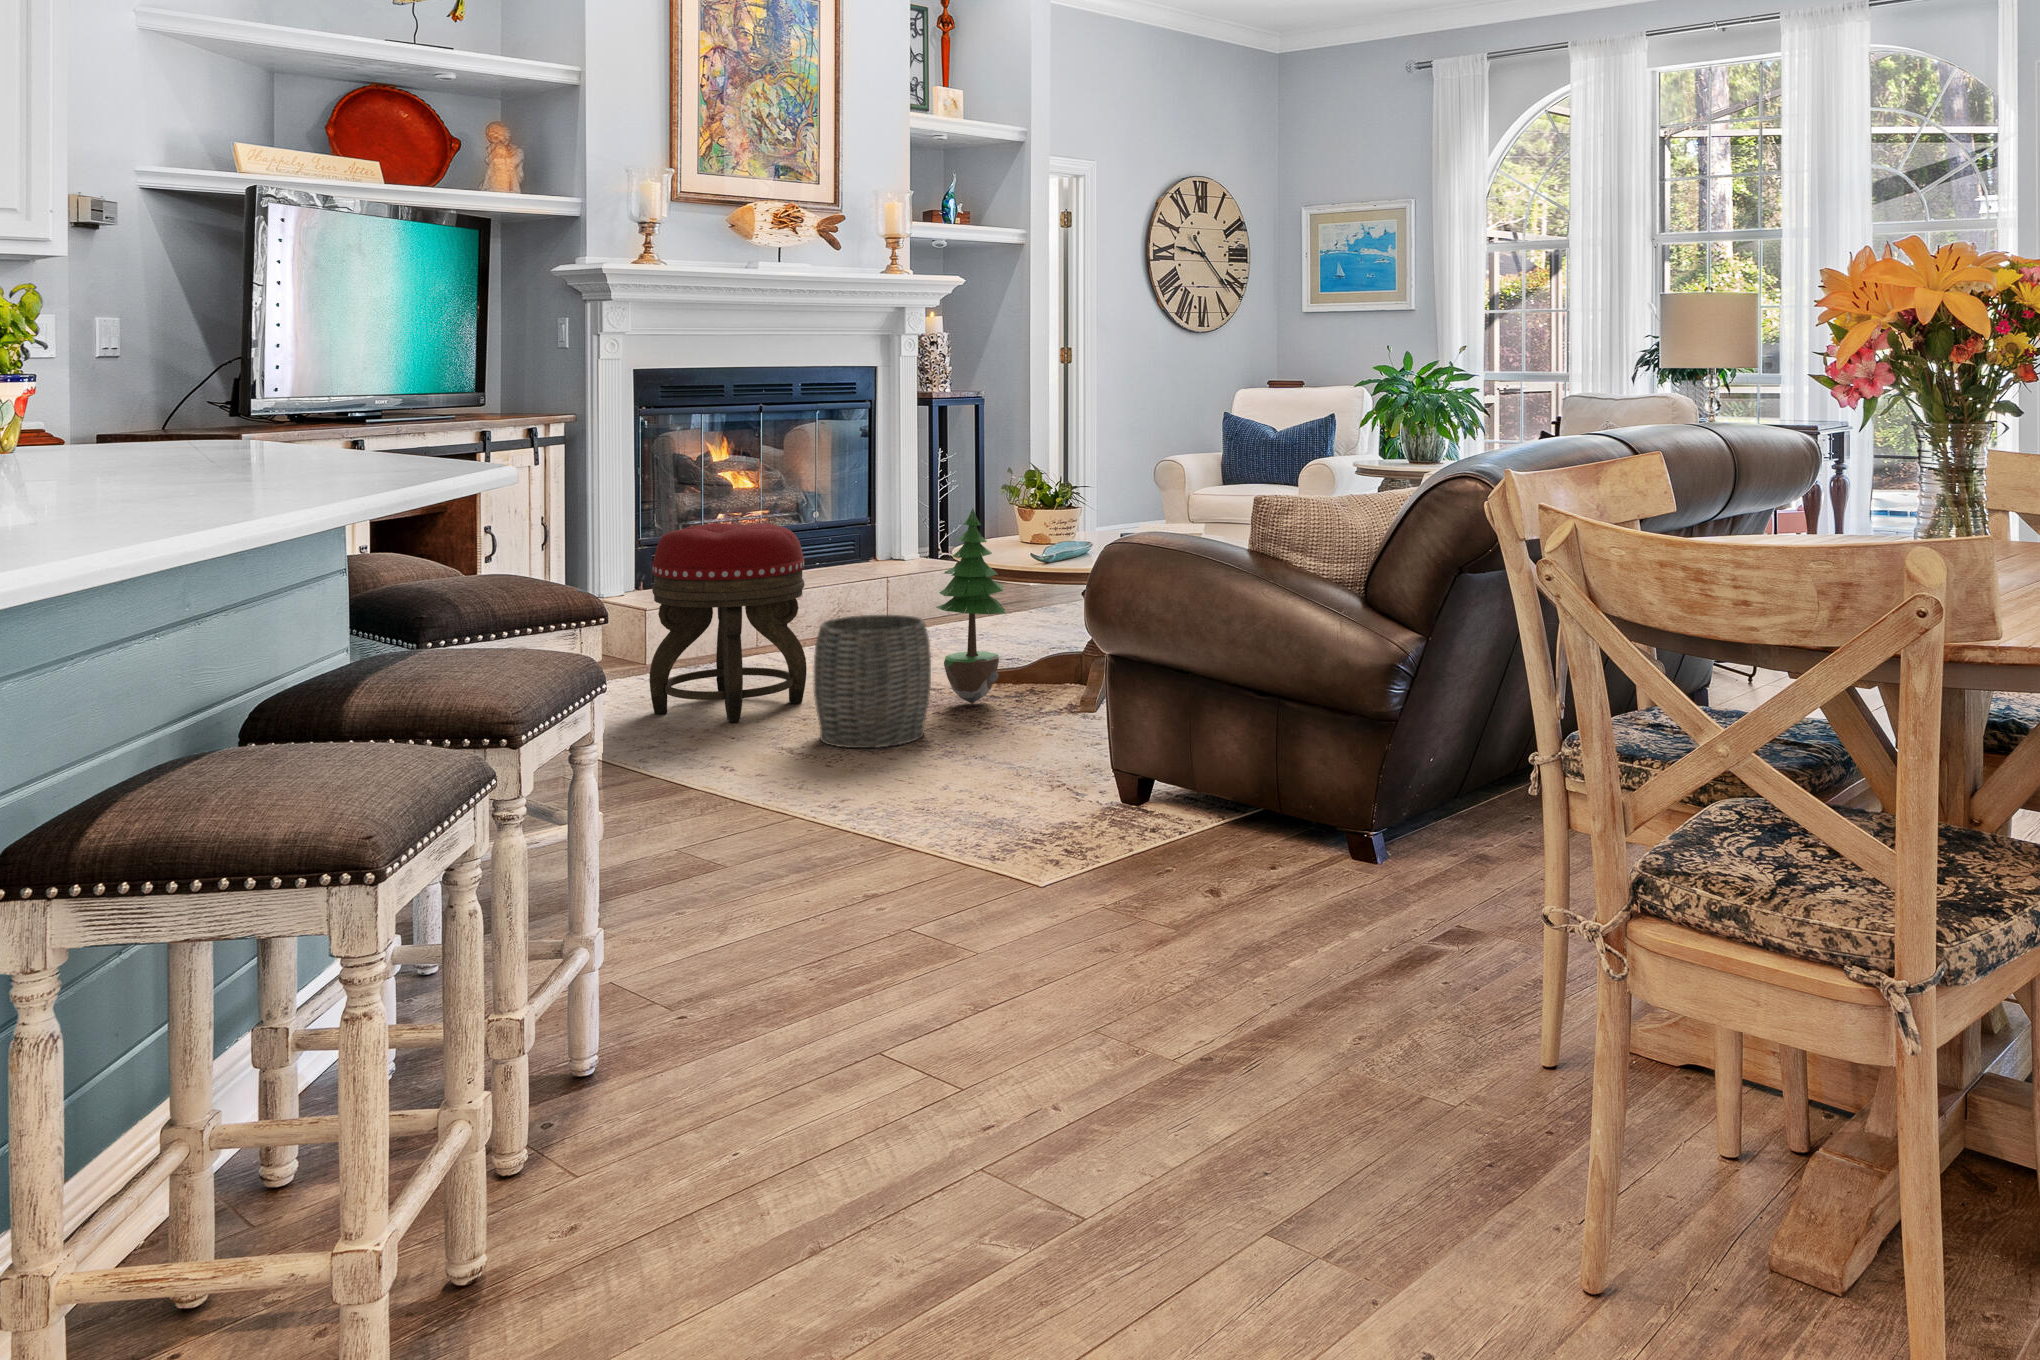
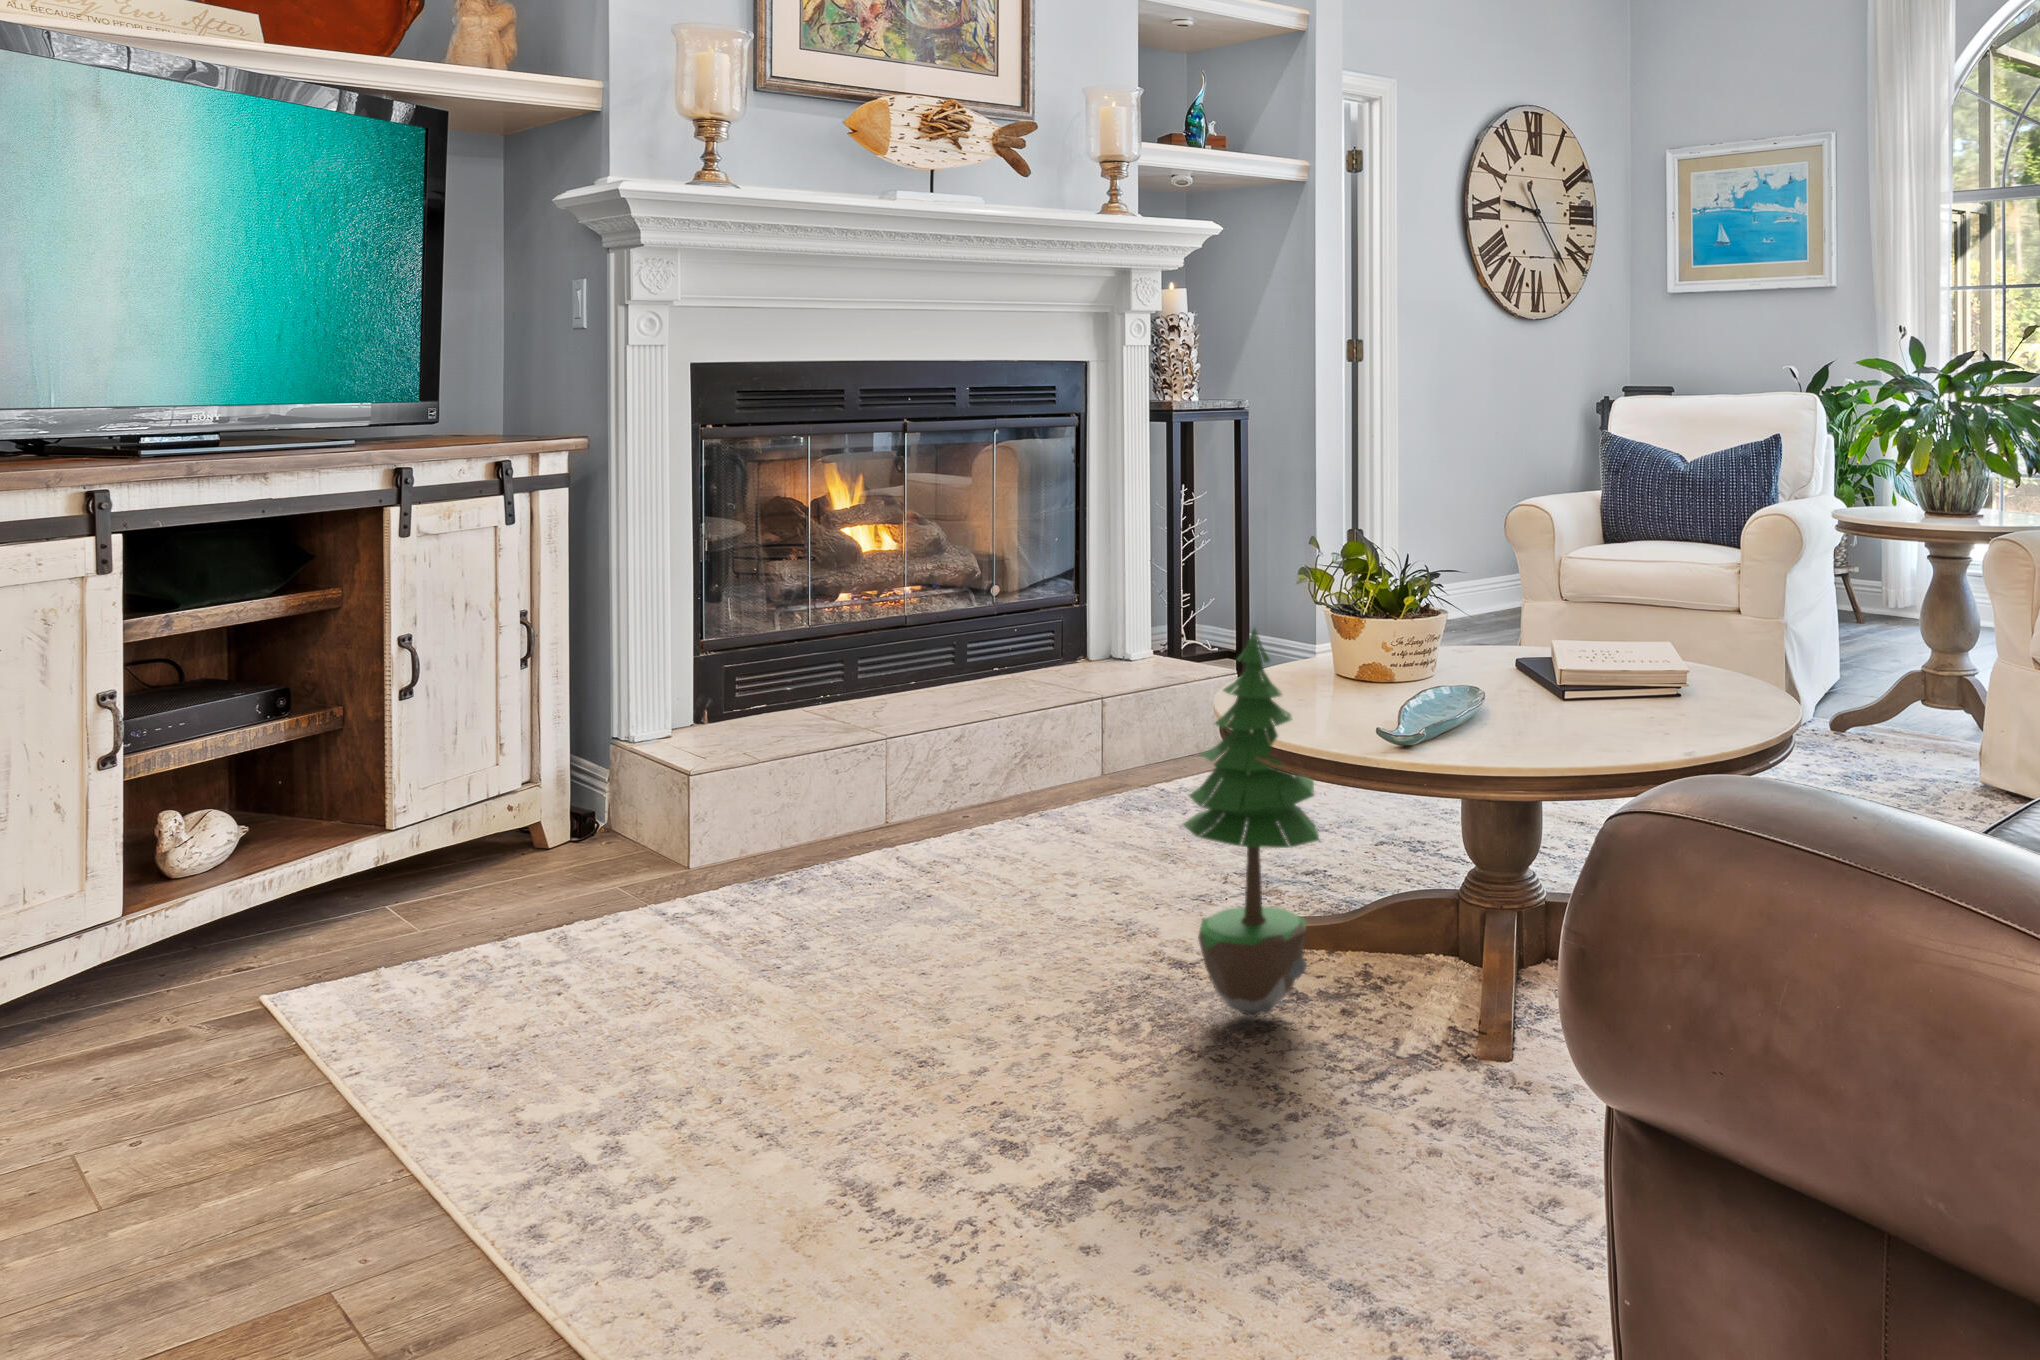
footstool: present [649,523,807,722] -> none [623,648,933,1073]
woven basket: present [814,615,931,748] -> none [922,861,1174,1199]

